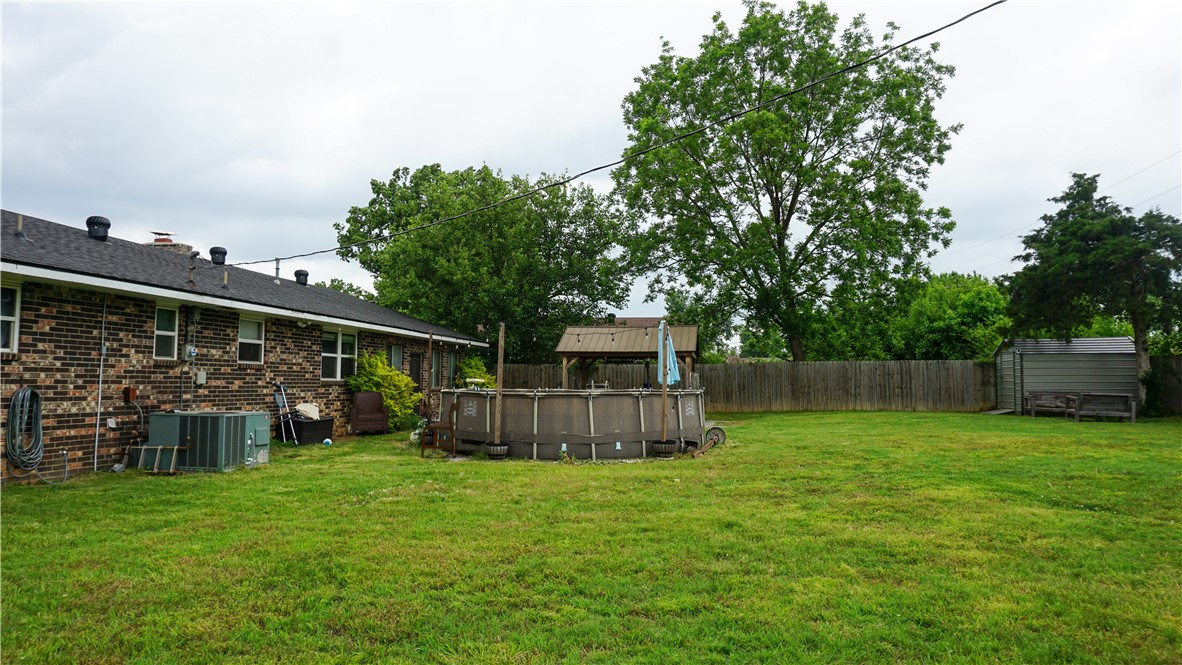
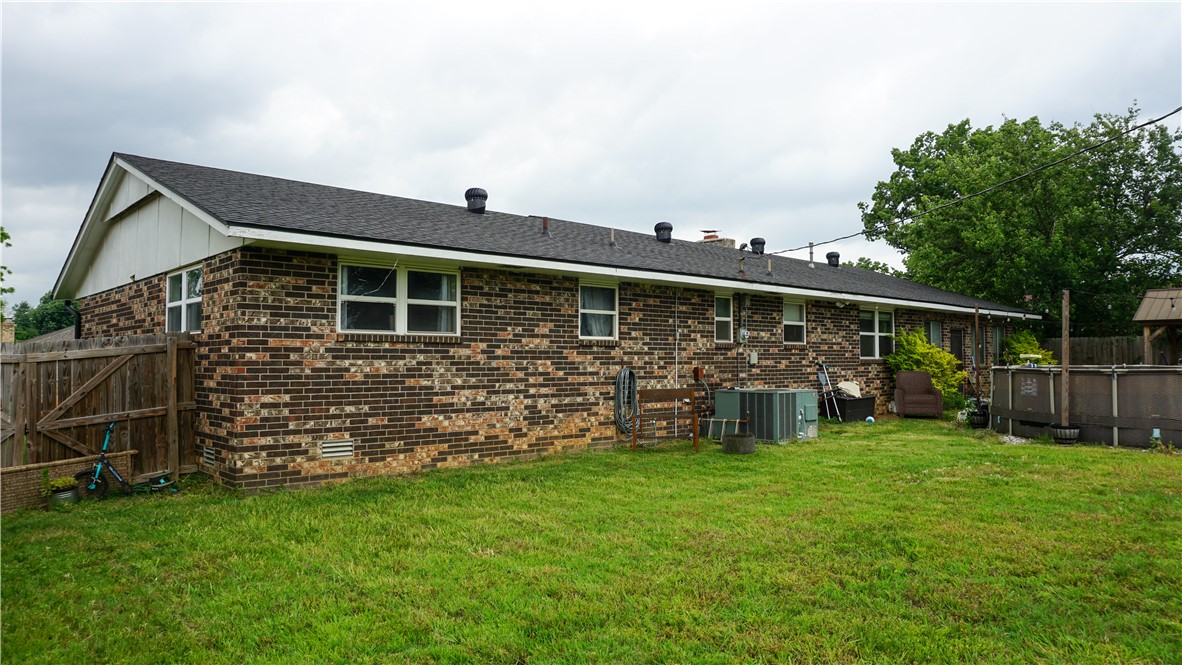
bench: present [421,401,462,458] -> present [632,388,699,452]
basket: none [155,454,196,478] -> present [722,433,755,454]

